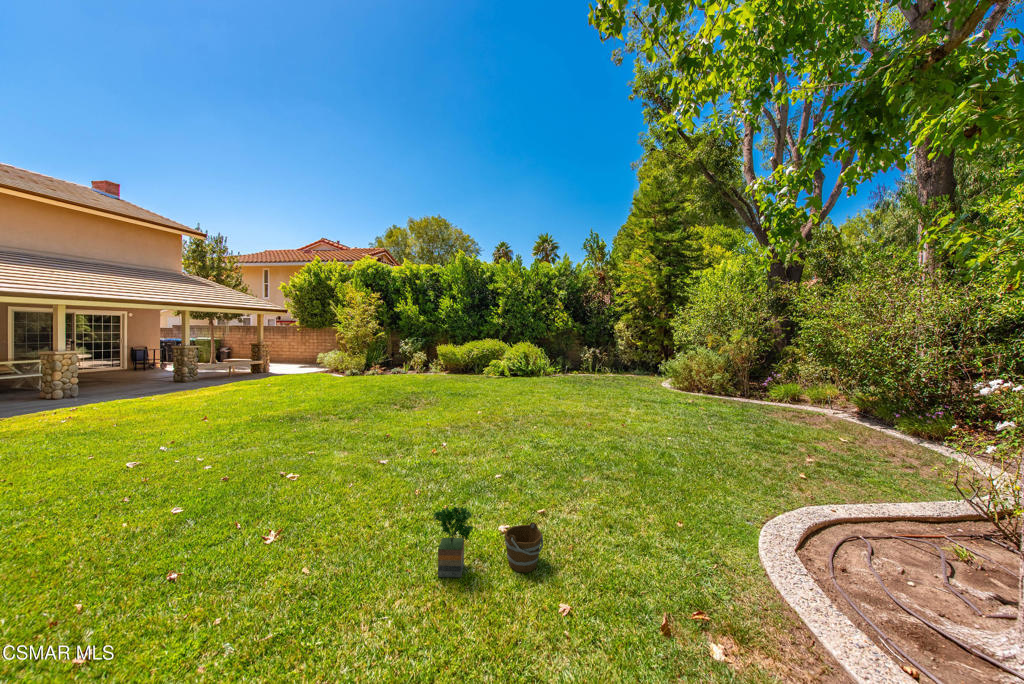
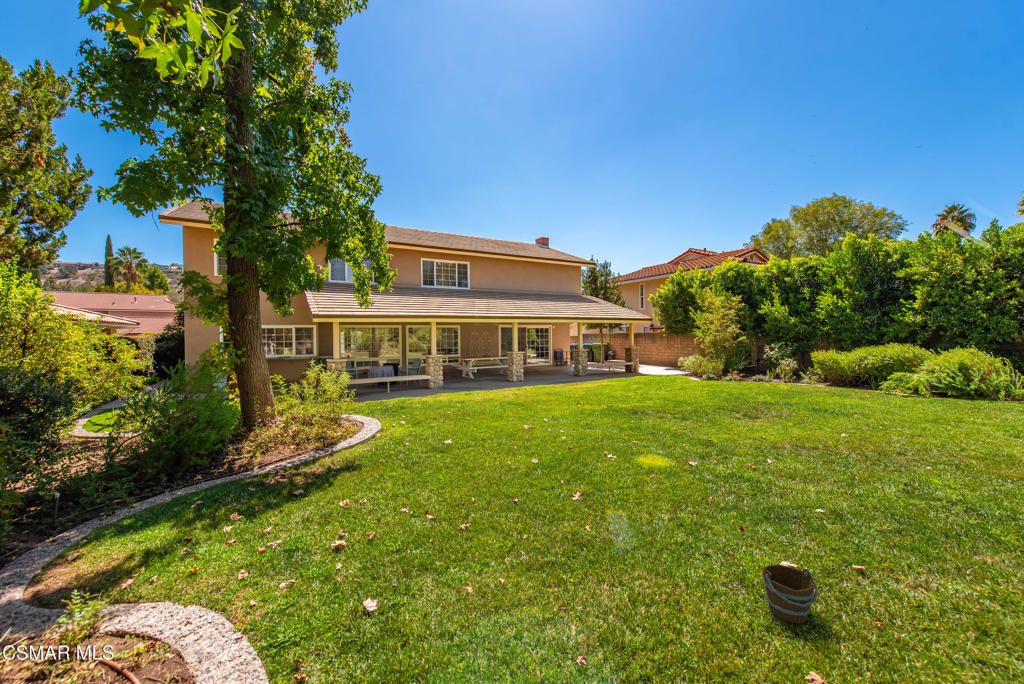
potted tree: present [433,507,473,577] -> none [681,514,725,589]

